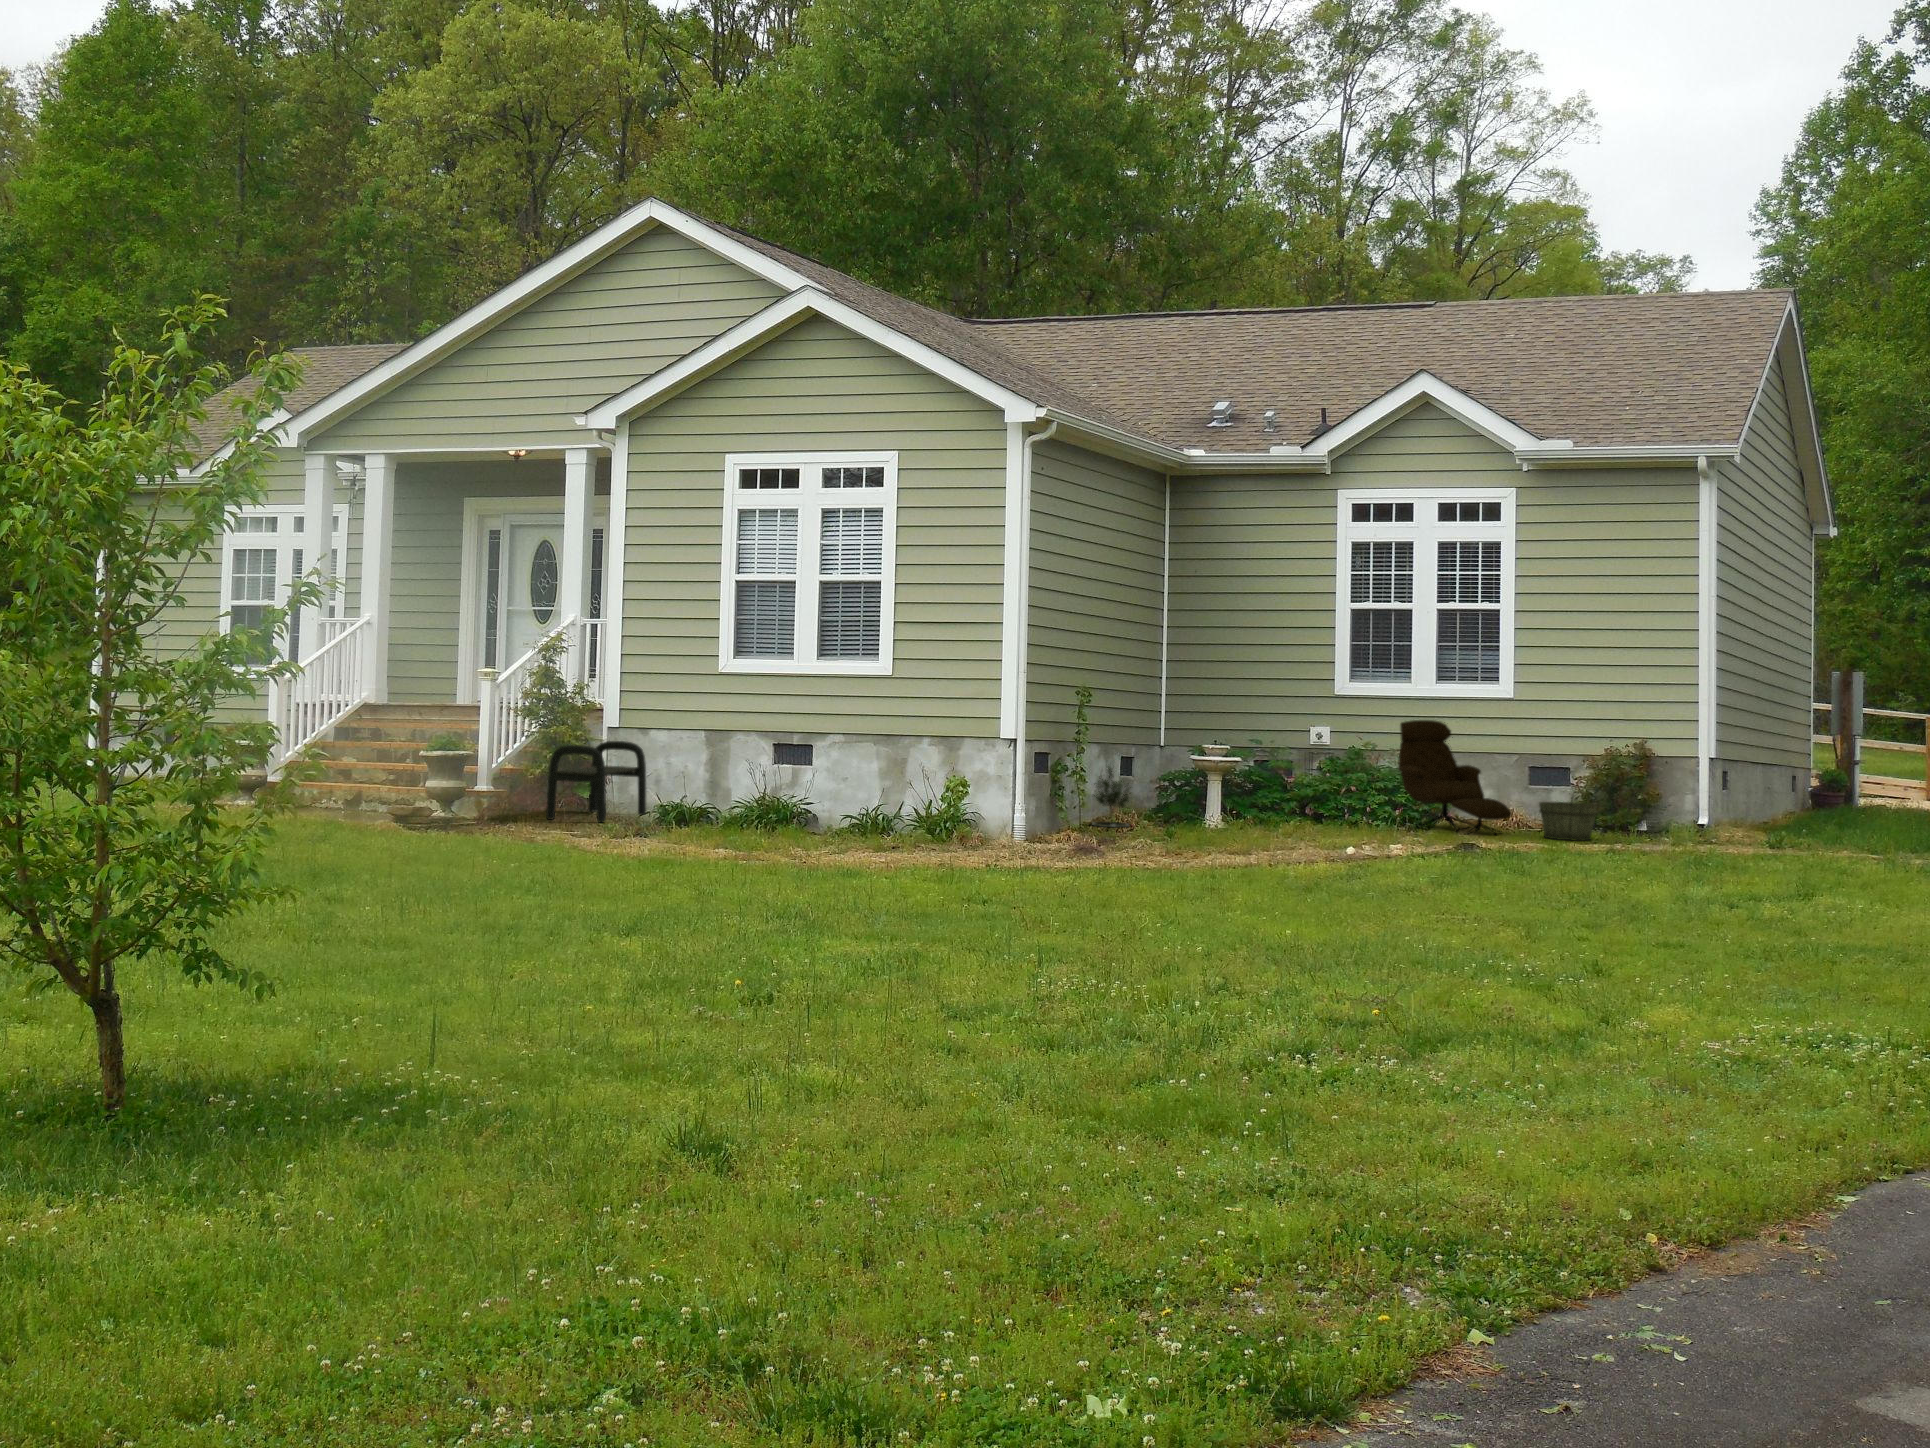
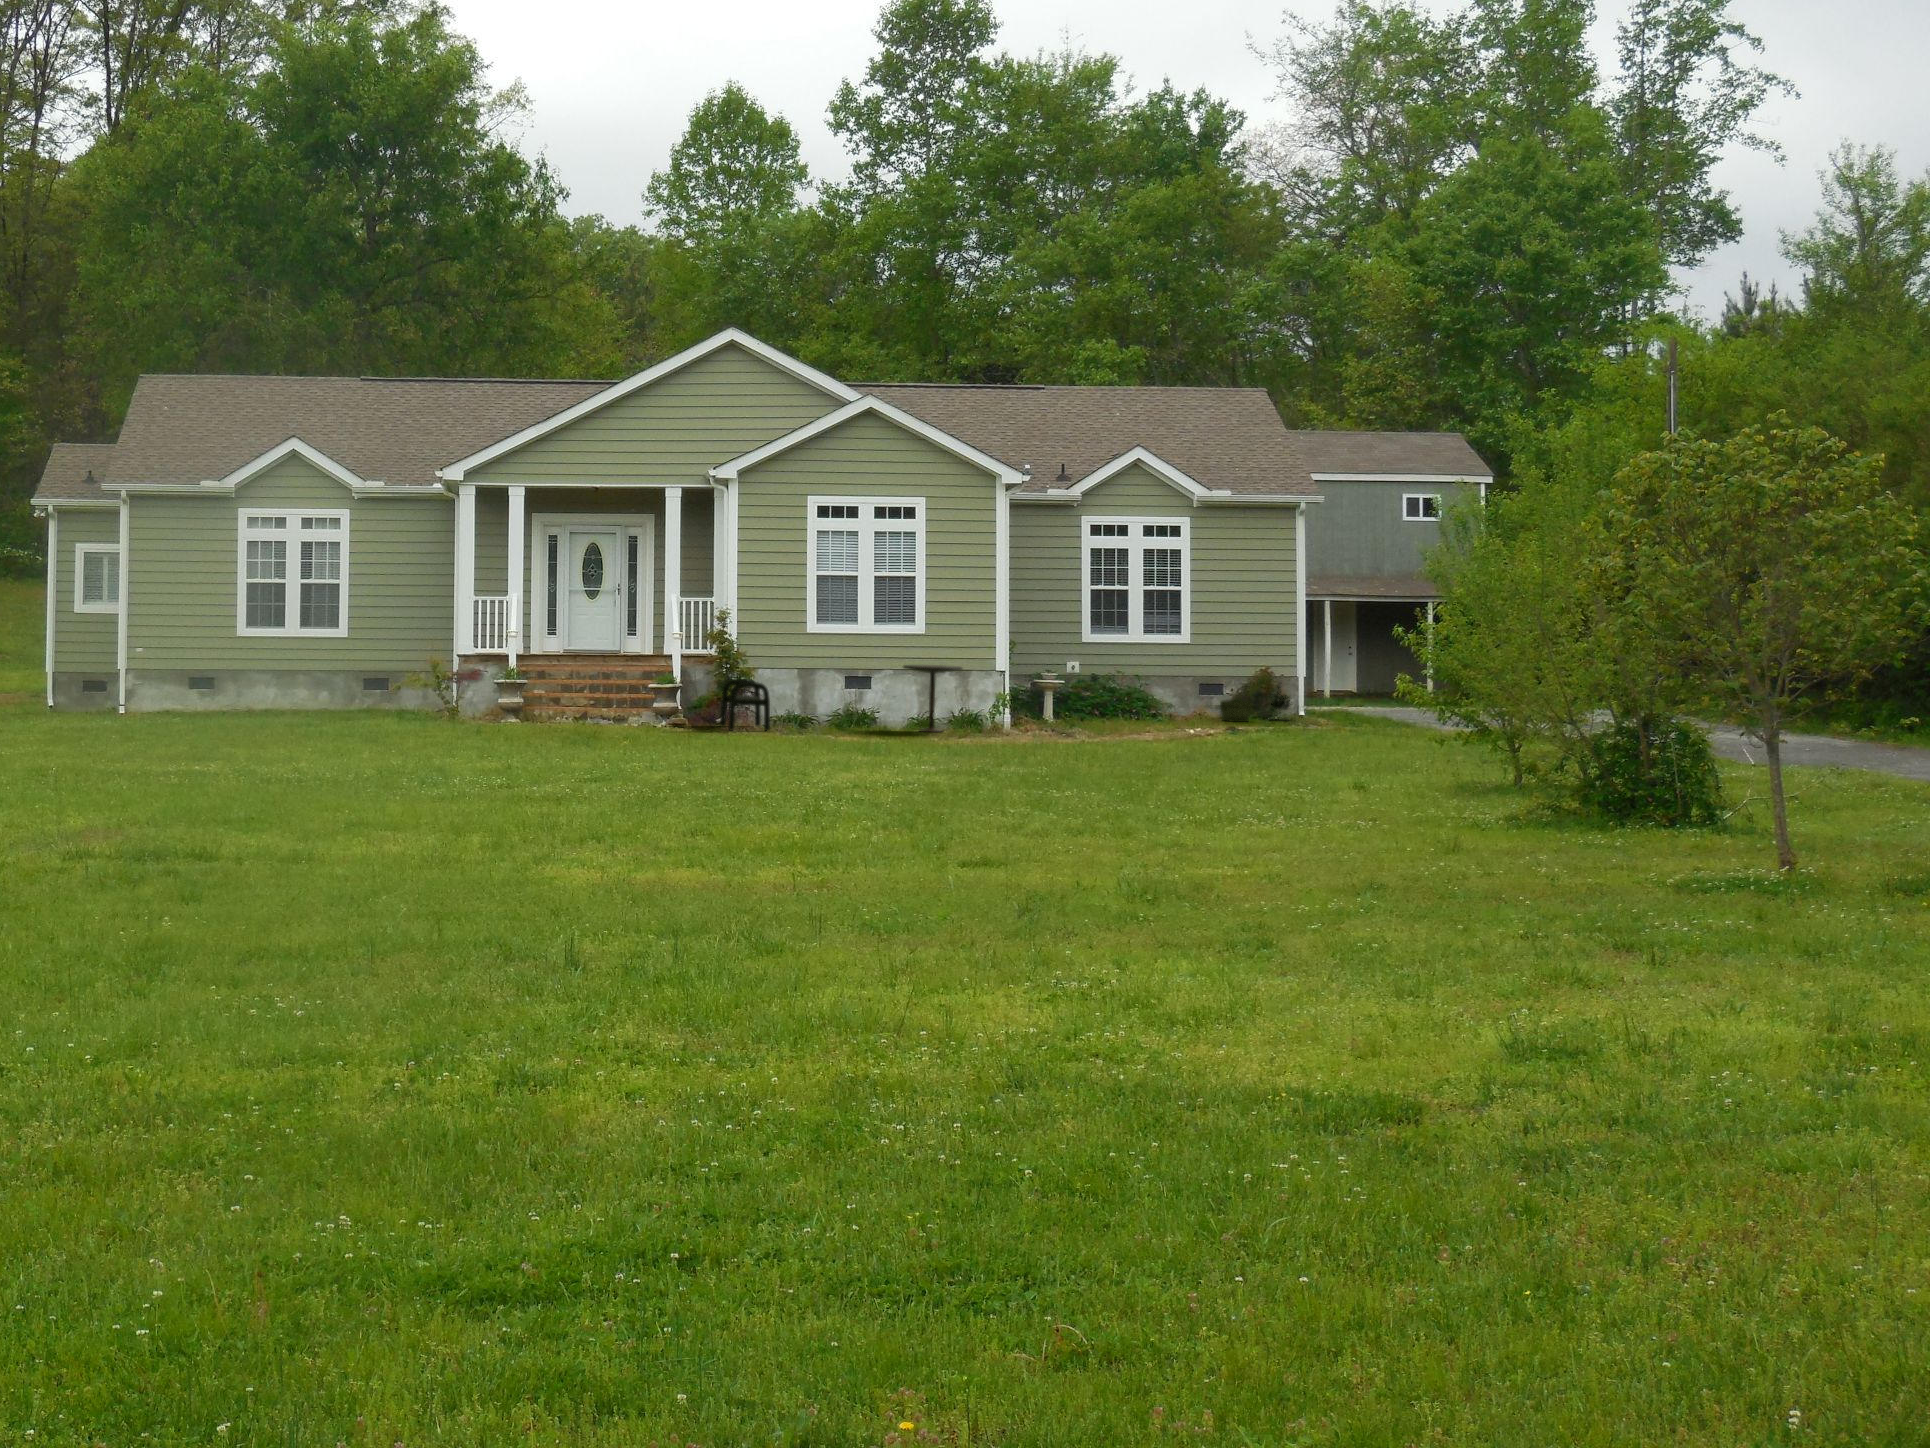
lounge chair: present [1398,720,1512,834] -> none [1133,655,1204,721]
pedestal table: none [823,724,923,836] -> present [903,665,963,732]
potted tree: present [1092,766,1131,827] -> present [1271,686,1291,721]

